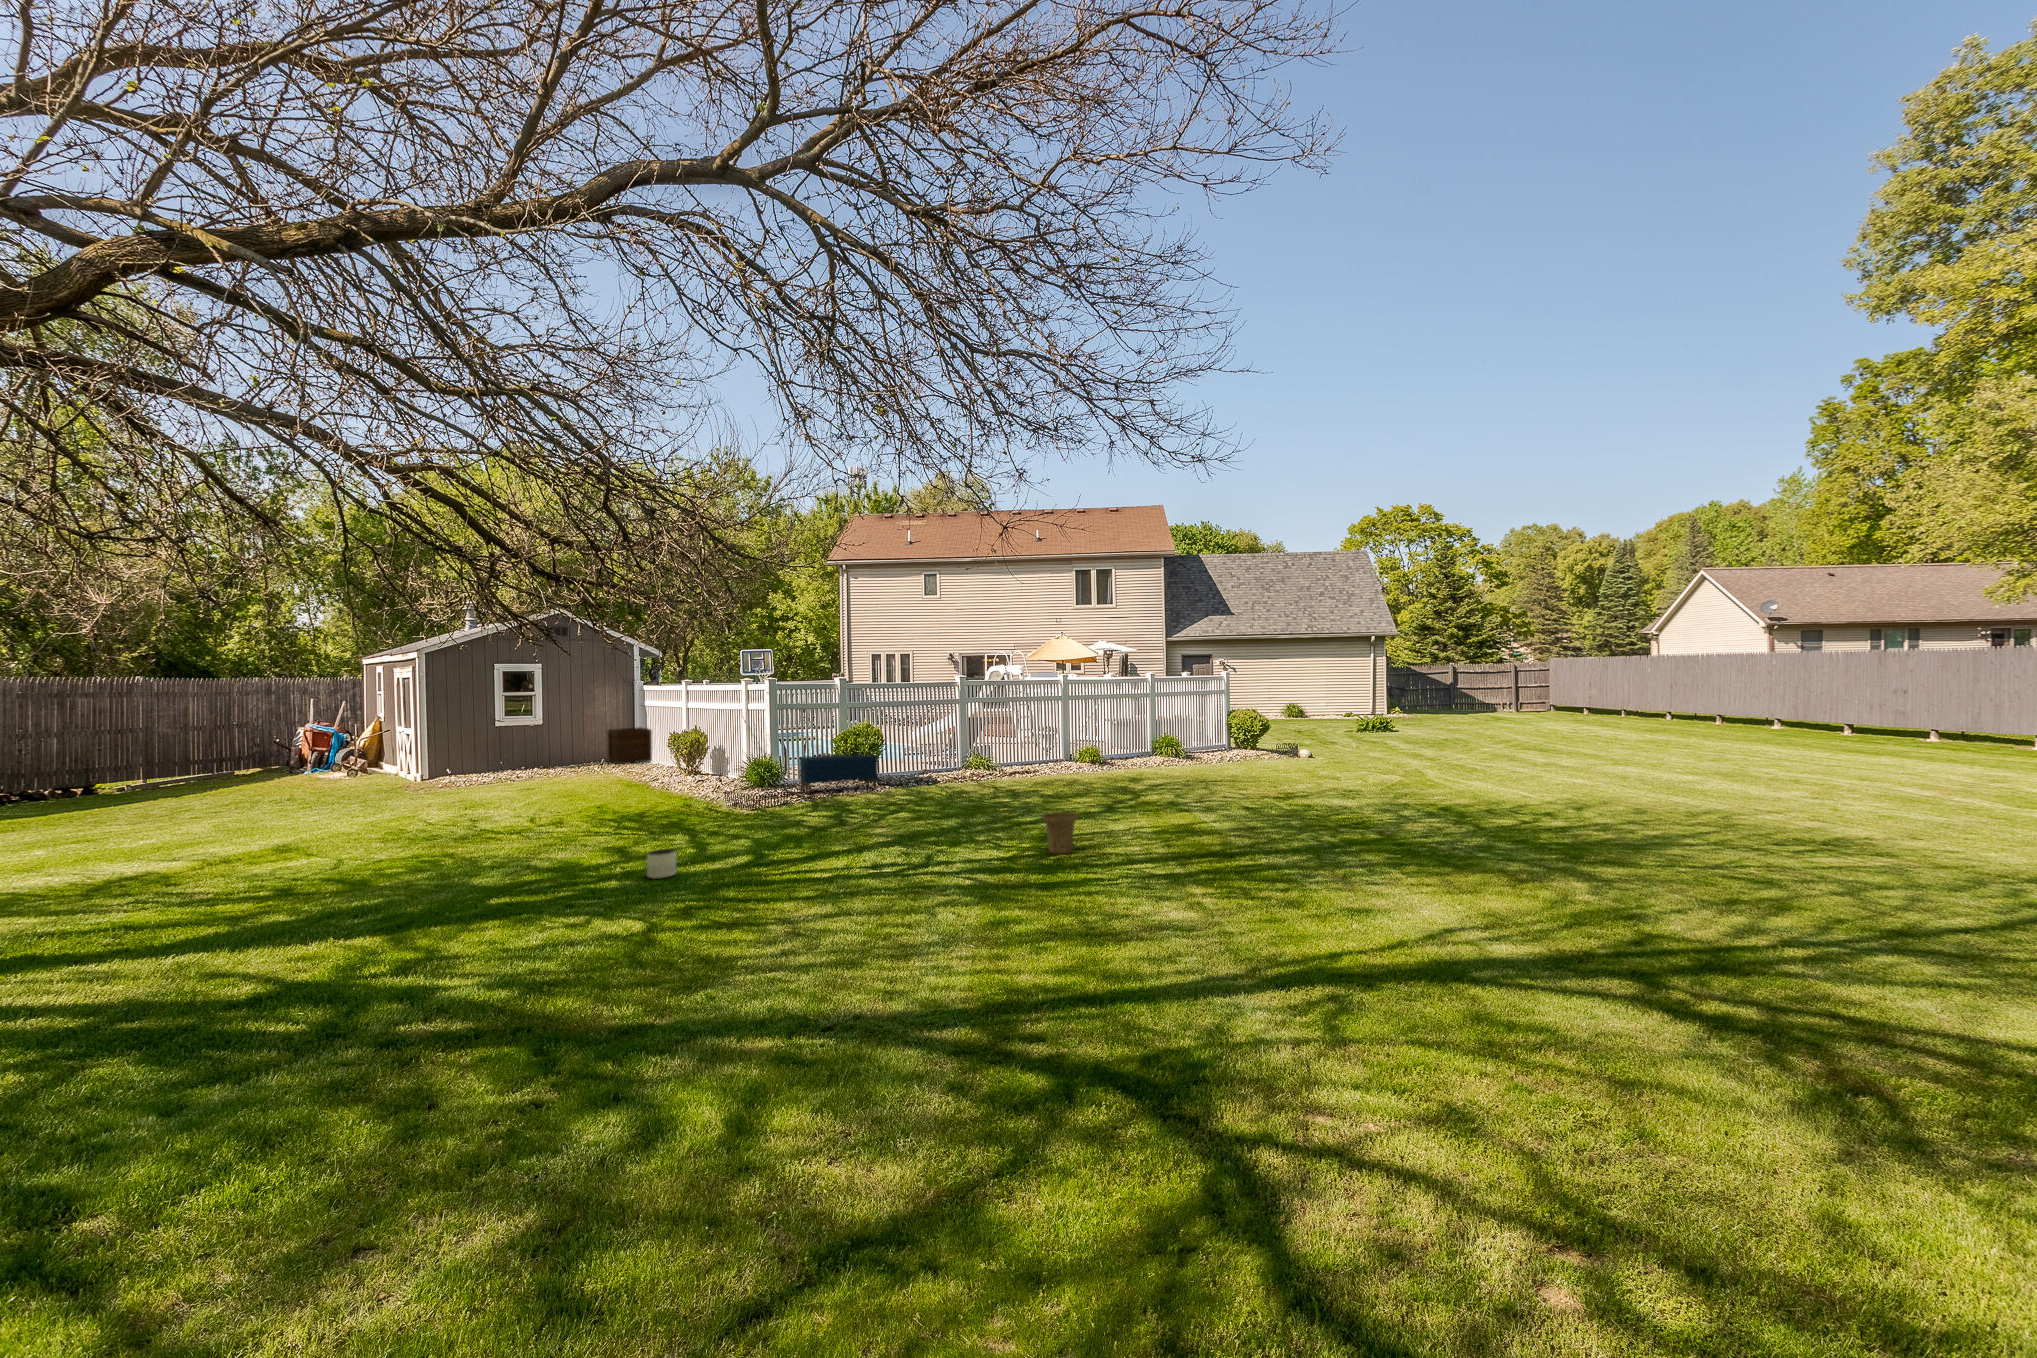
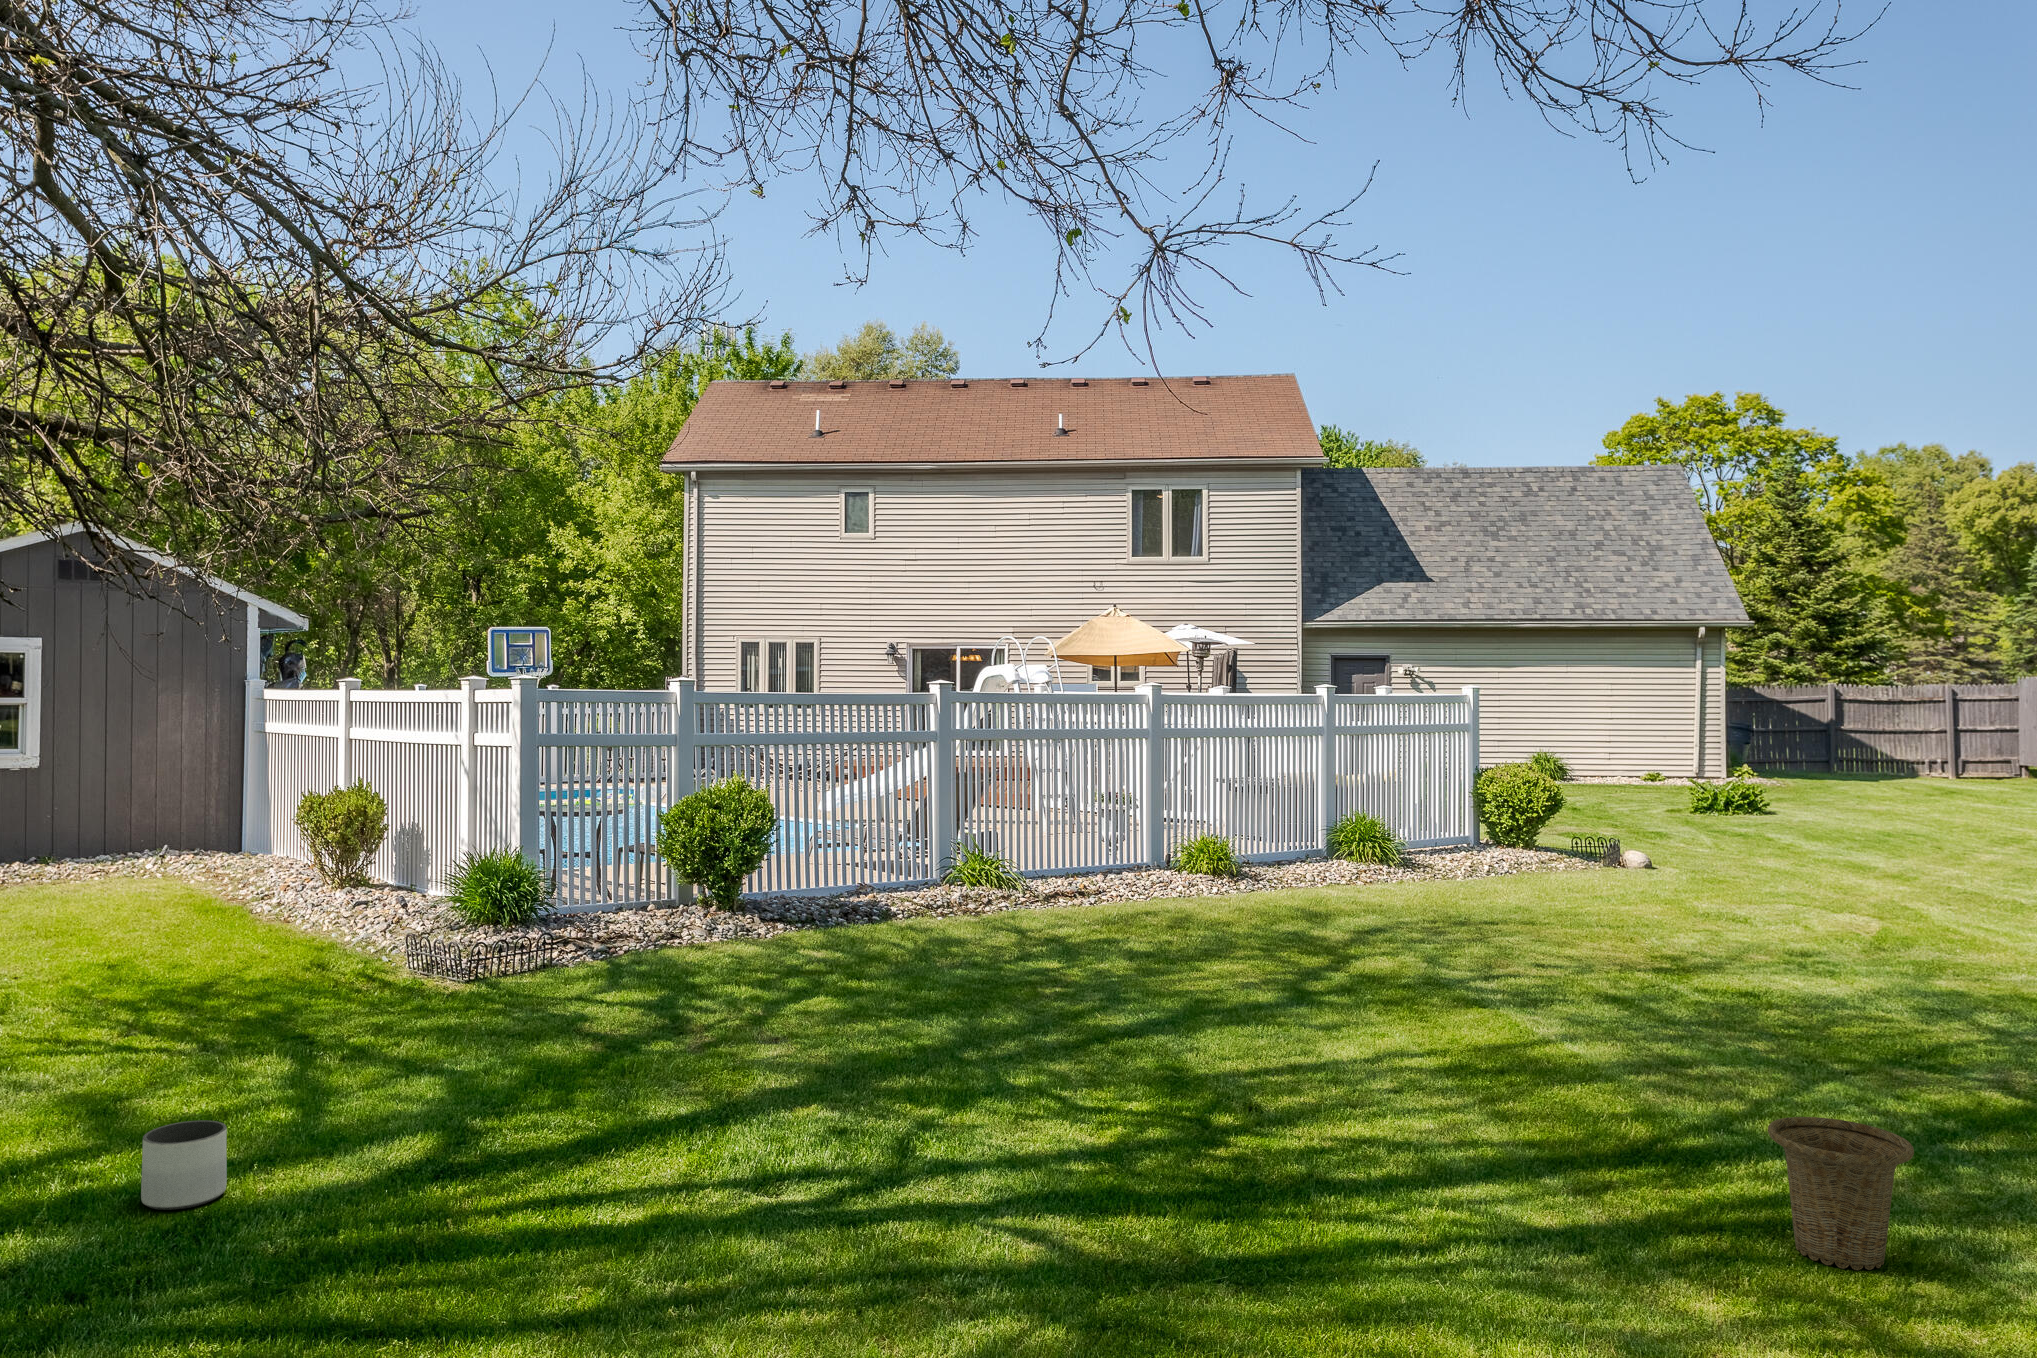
wooden crate: present [607,727,652,764] -> none [182,777,276,854]
bench: present [799,753,878,794] -> none [580,846,757,940]
basket: present [1041,812,1079,854] -> present [1768,1117,1914,1270]

